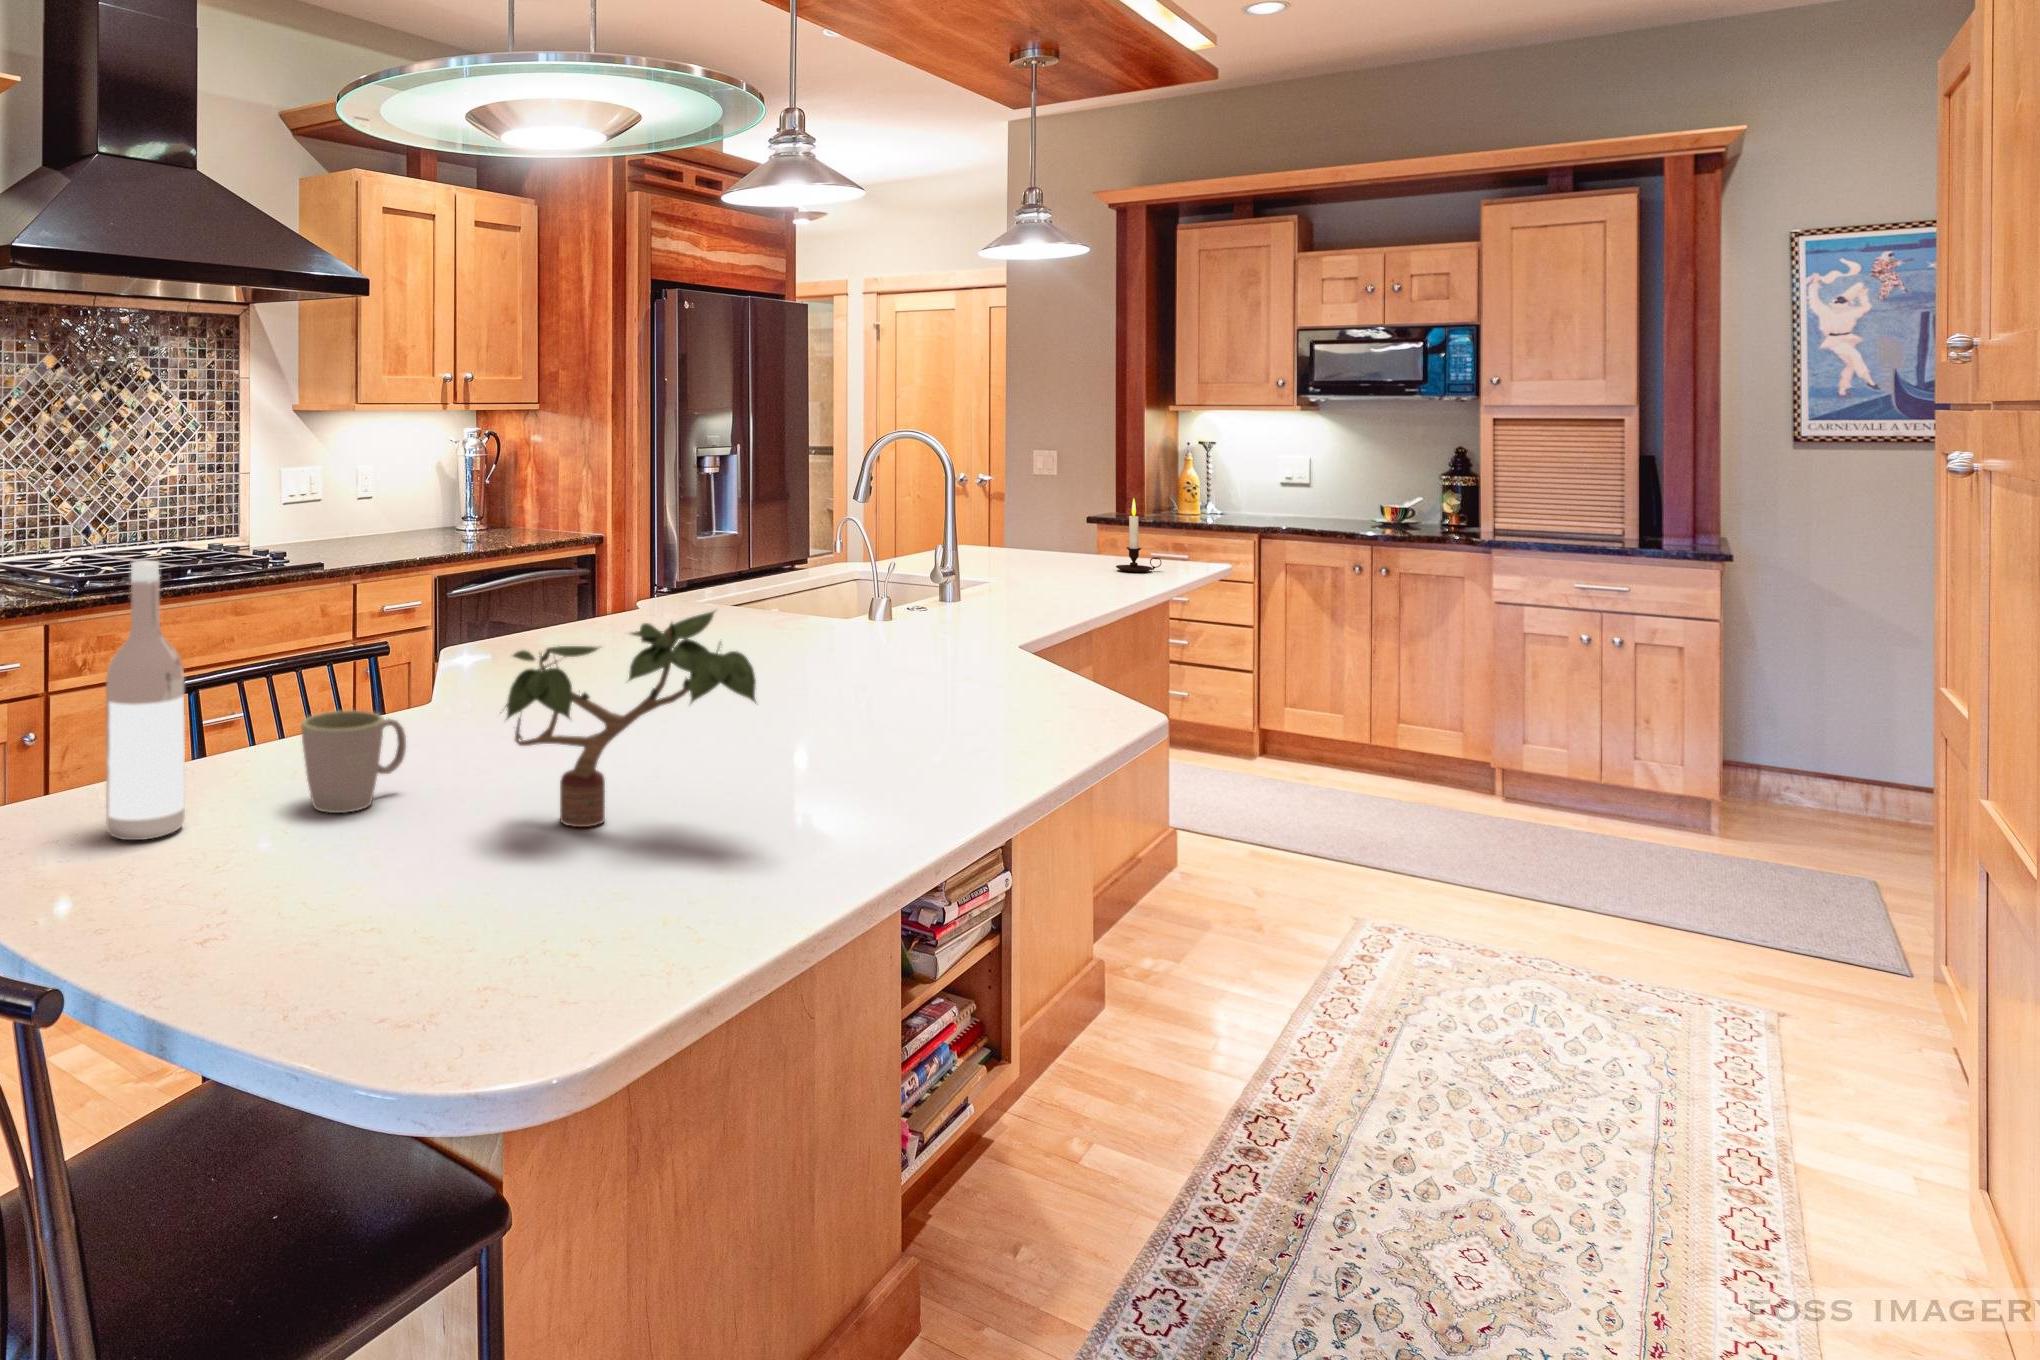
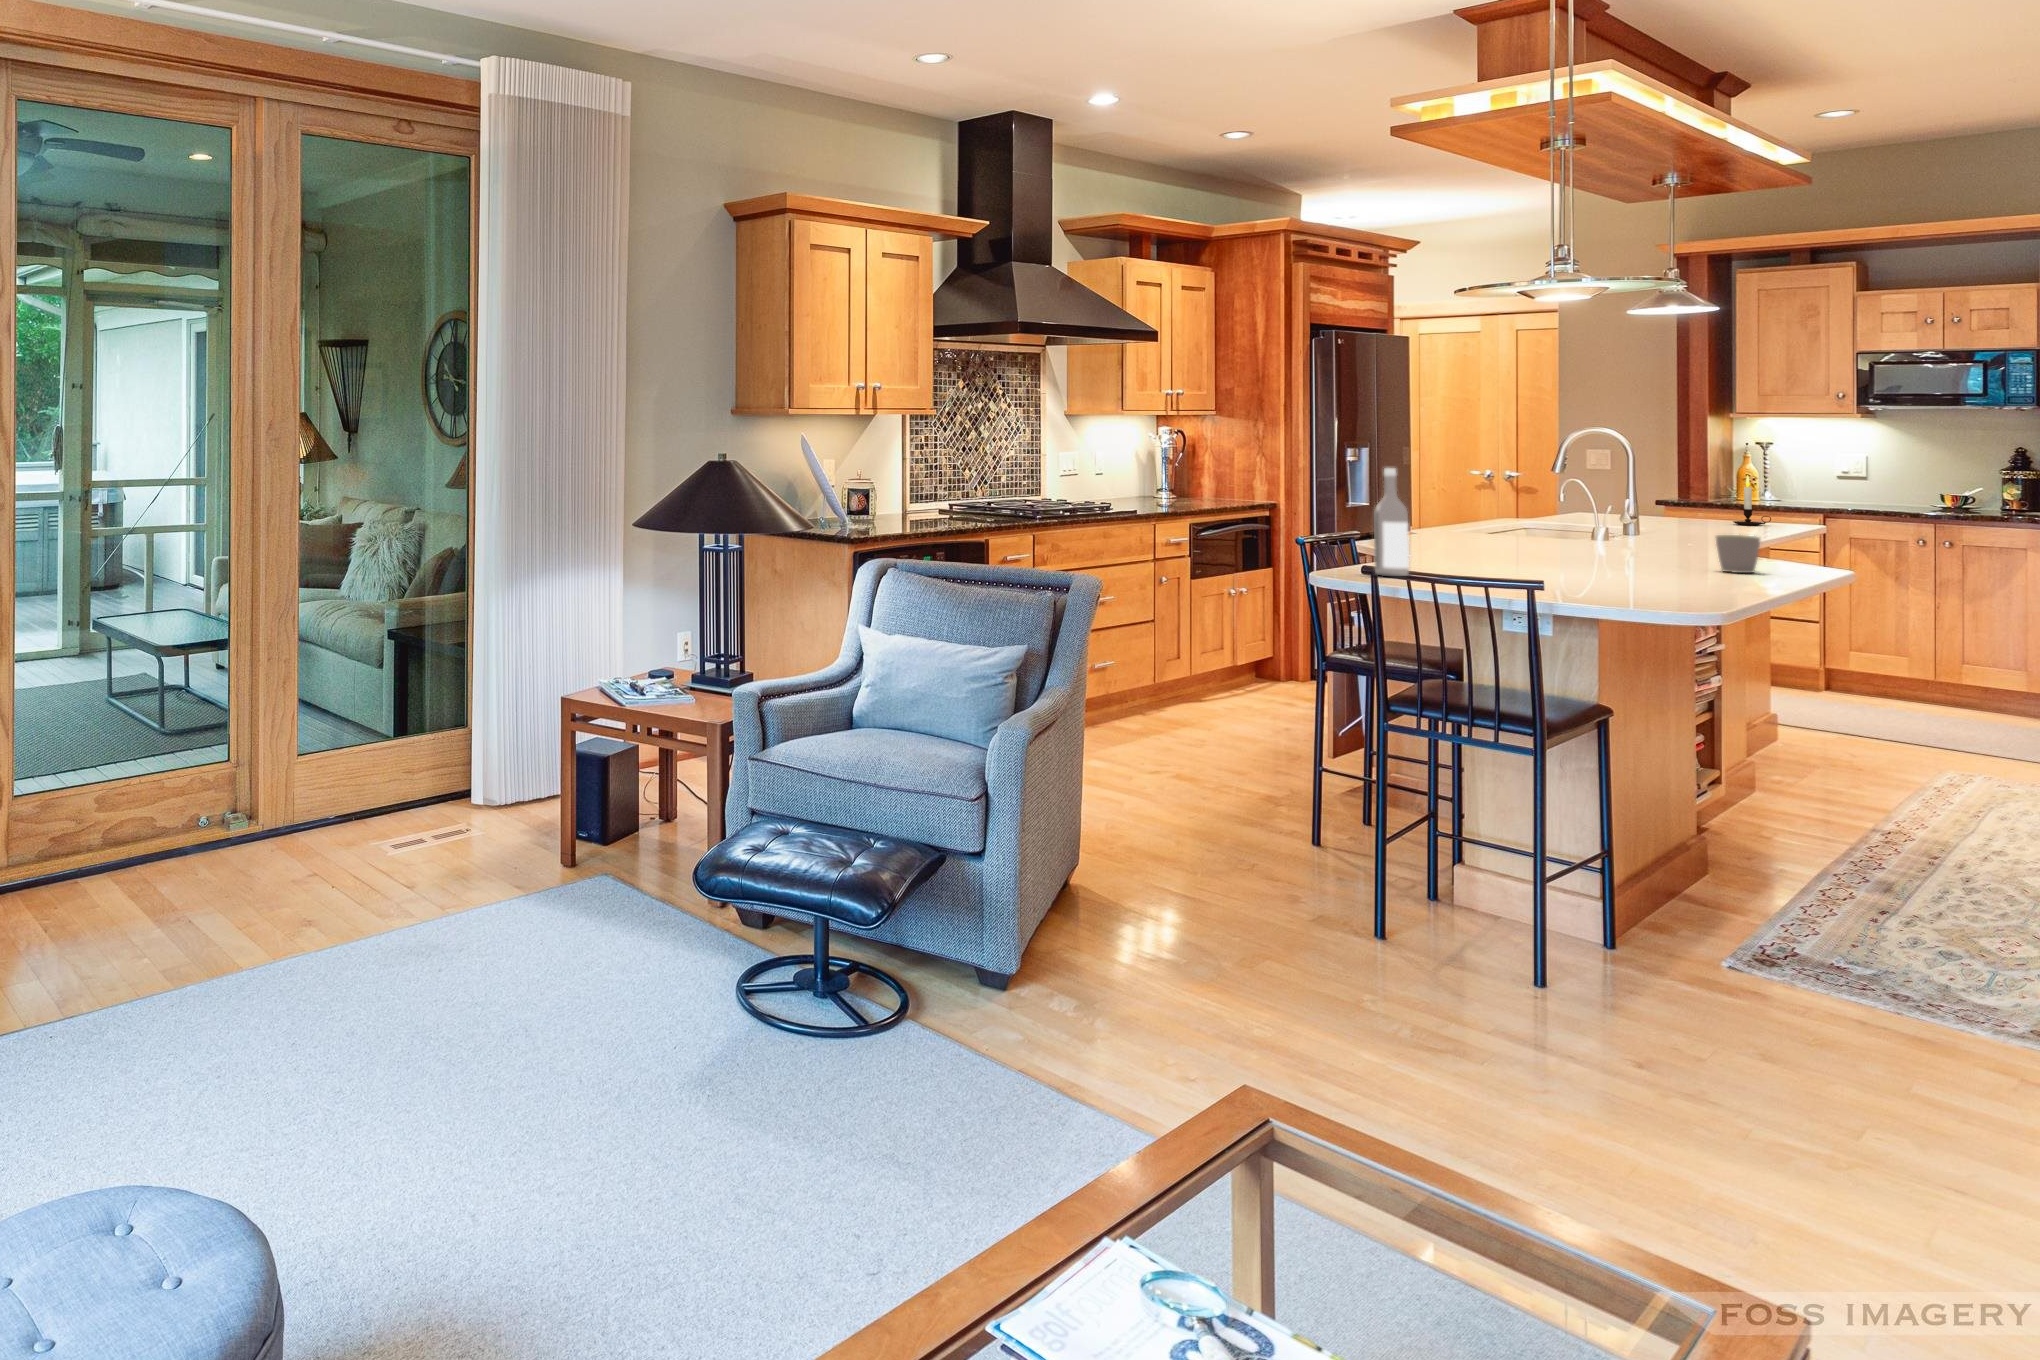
potted plant: present [506,611,756,827] -> none [1542,488,1707,579]
mug: present [301,710,406,813] -> present [1716,535,1760,573]

